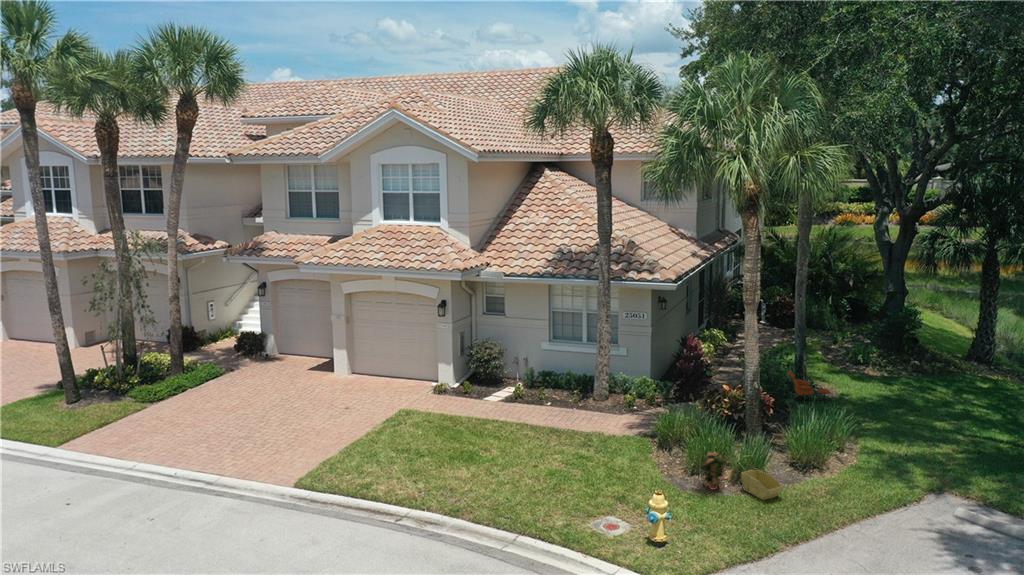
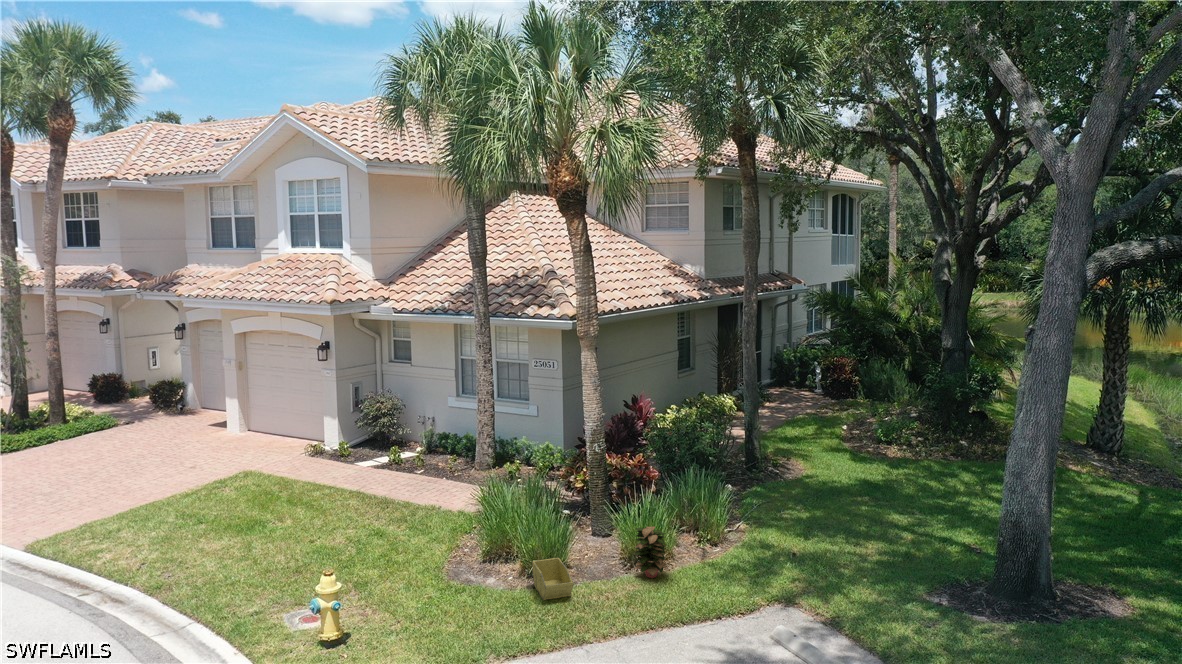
lounge chair: present [788,370,831,401] -> none [730,442,788,488]
decorative plant: present [702,451,726,490] -> present [634,527,668,578]

